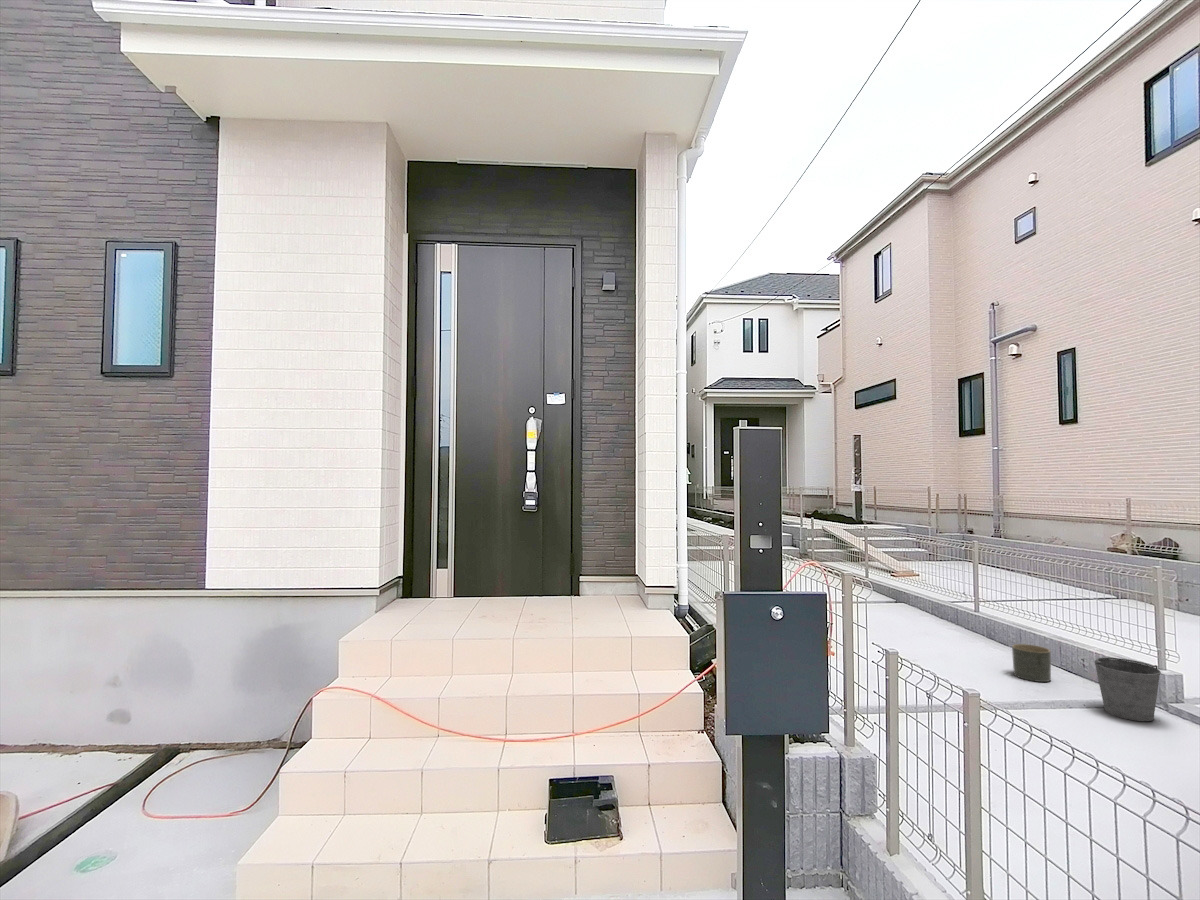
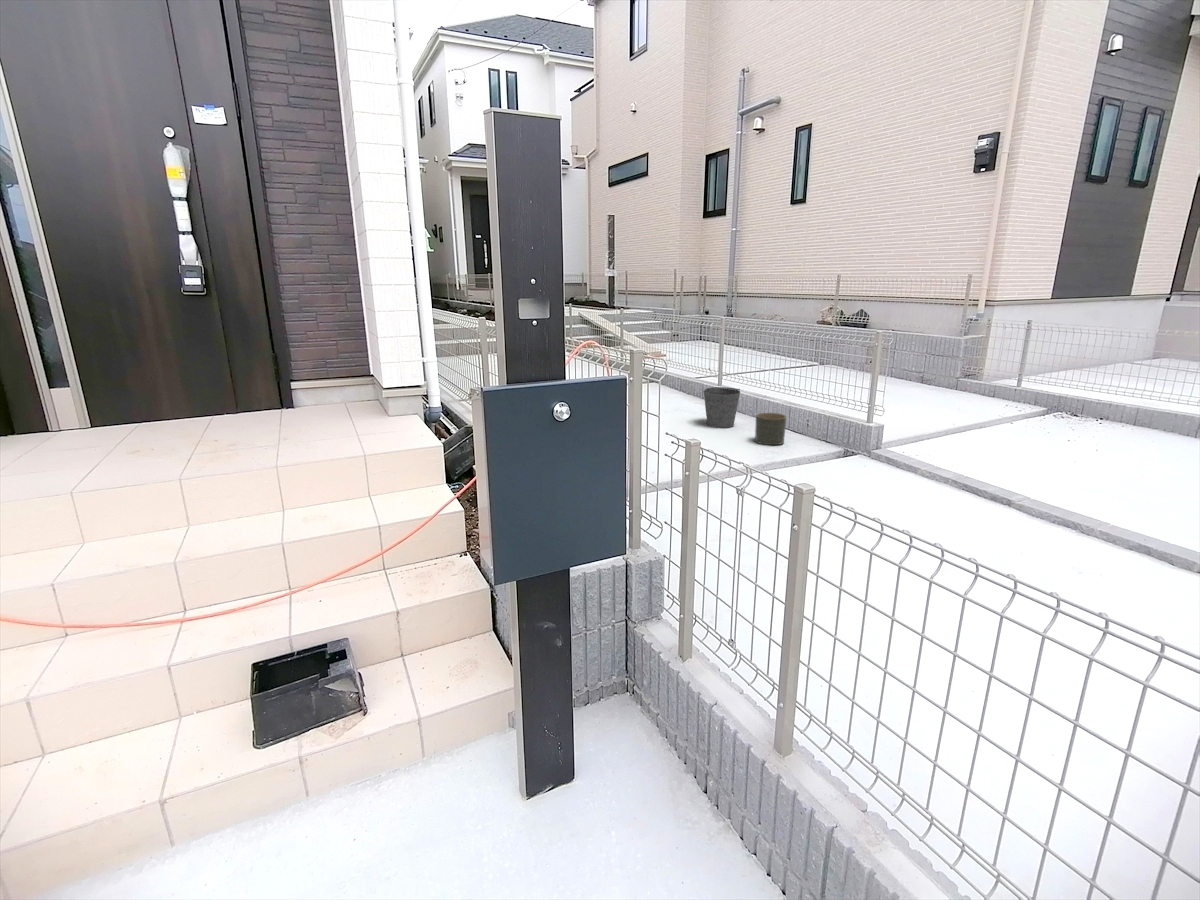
bucket: present [1094,657,1161,721] -> present [704,387,740,428]

